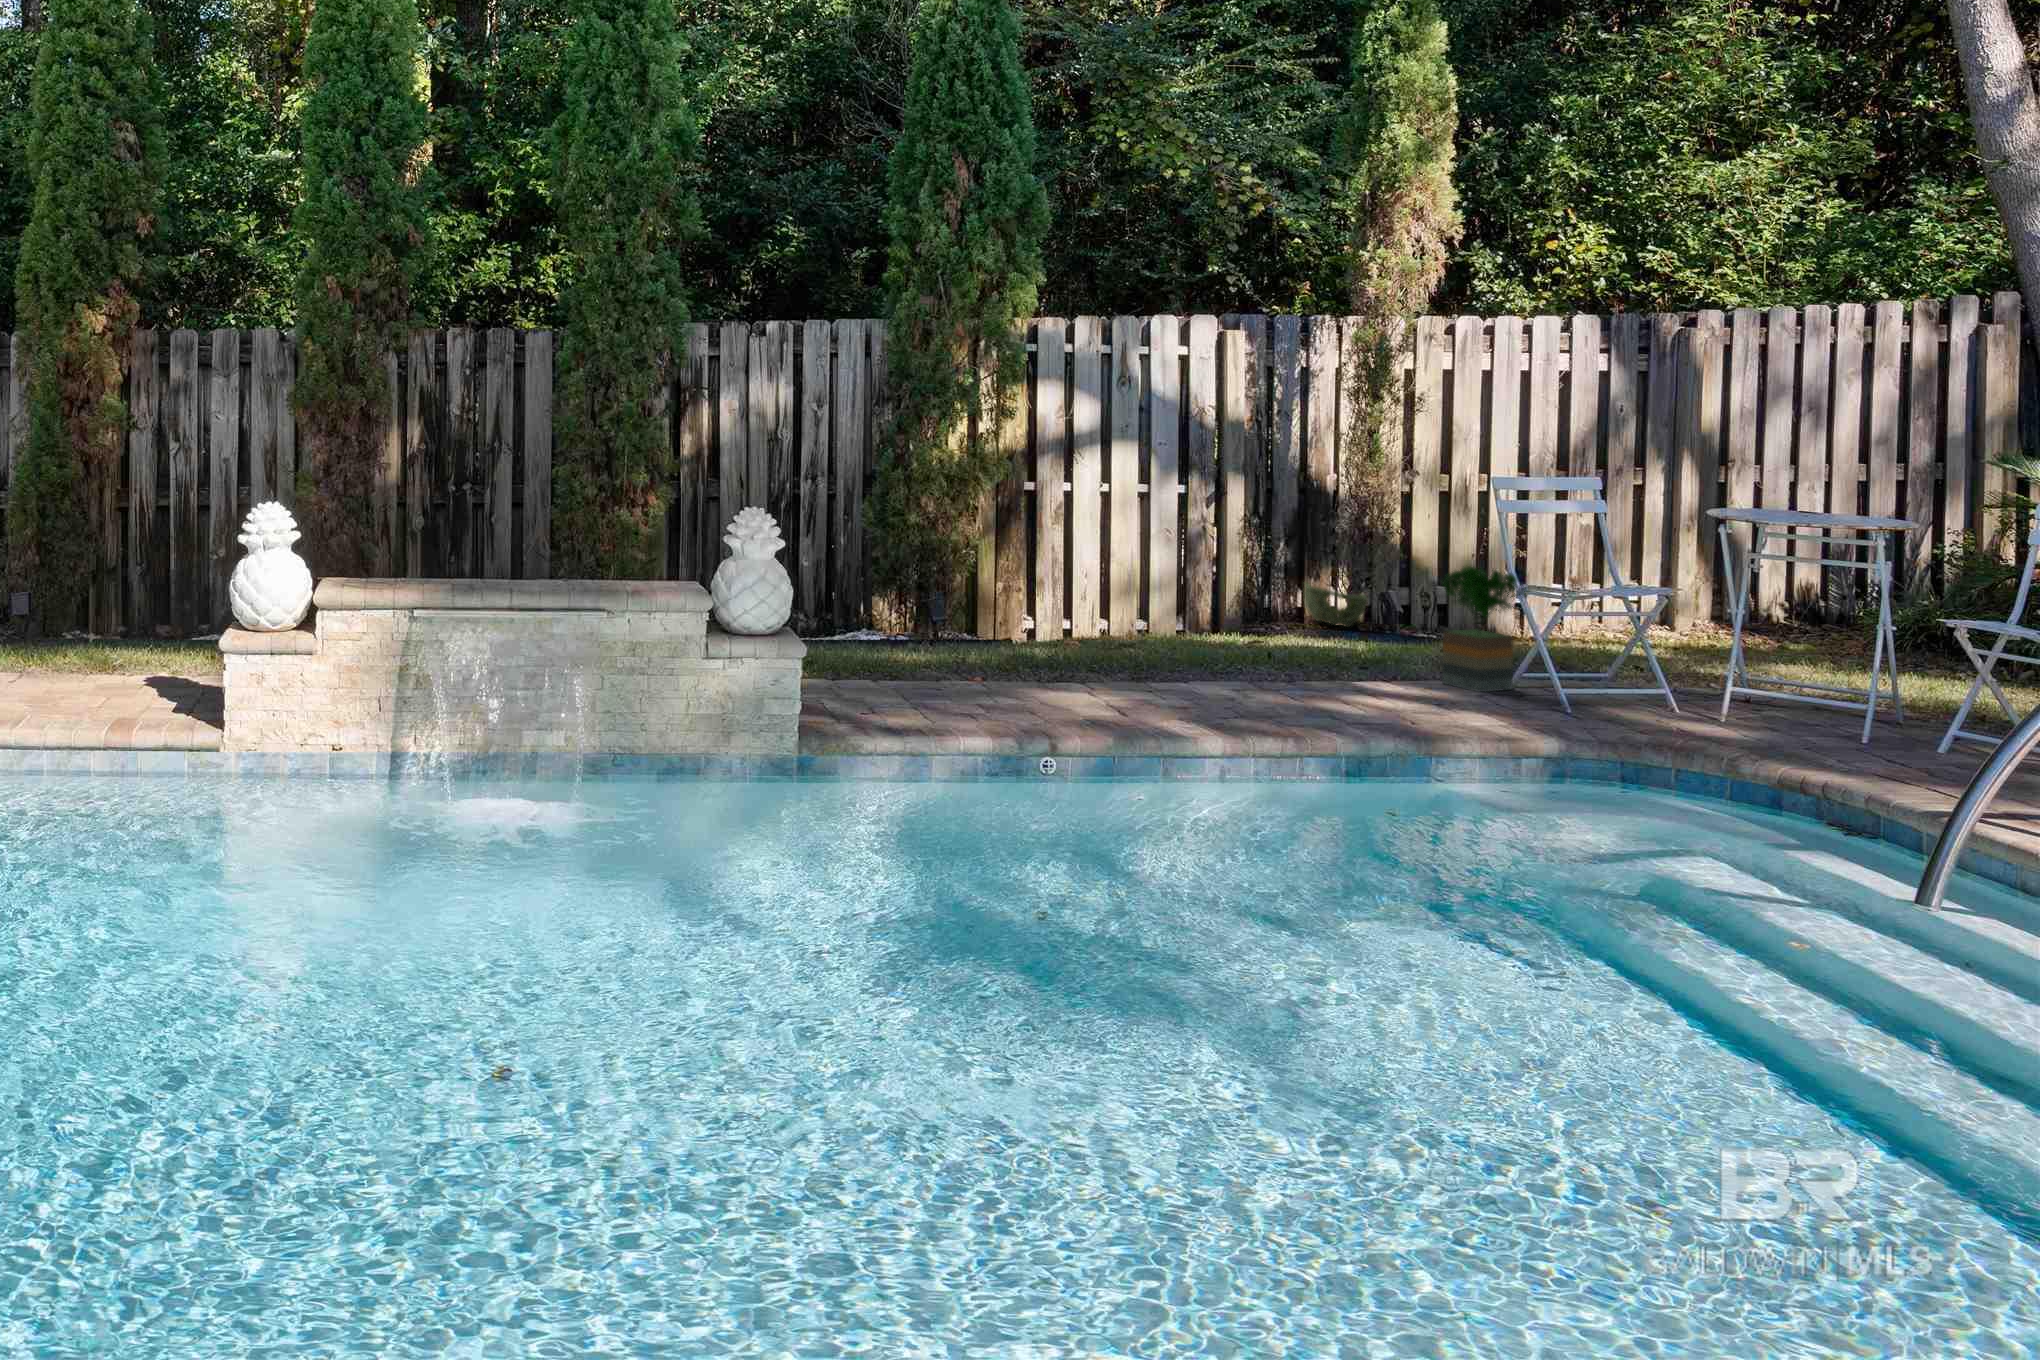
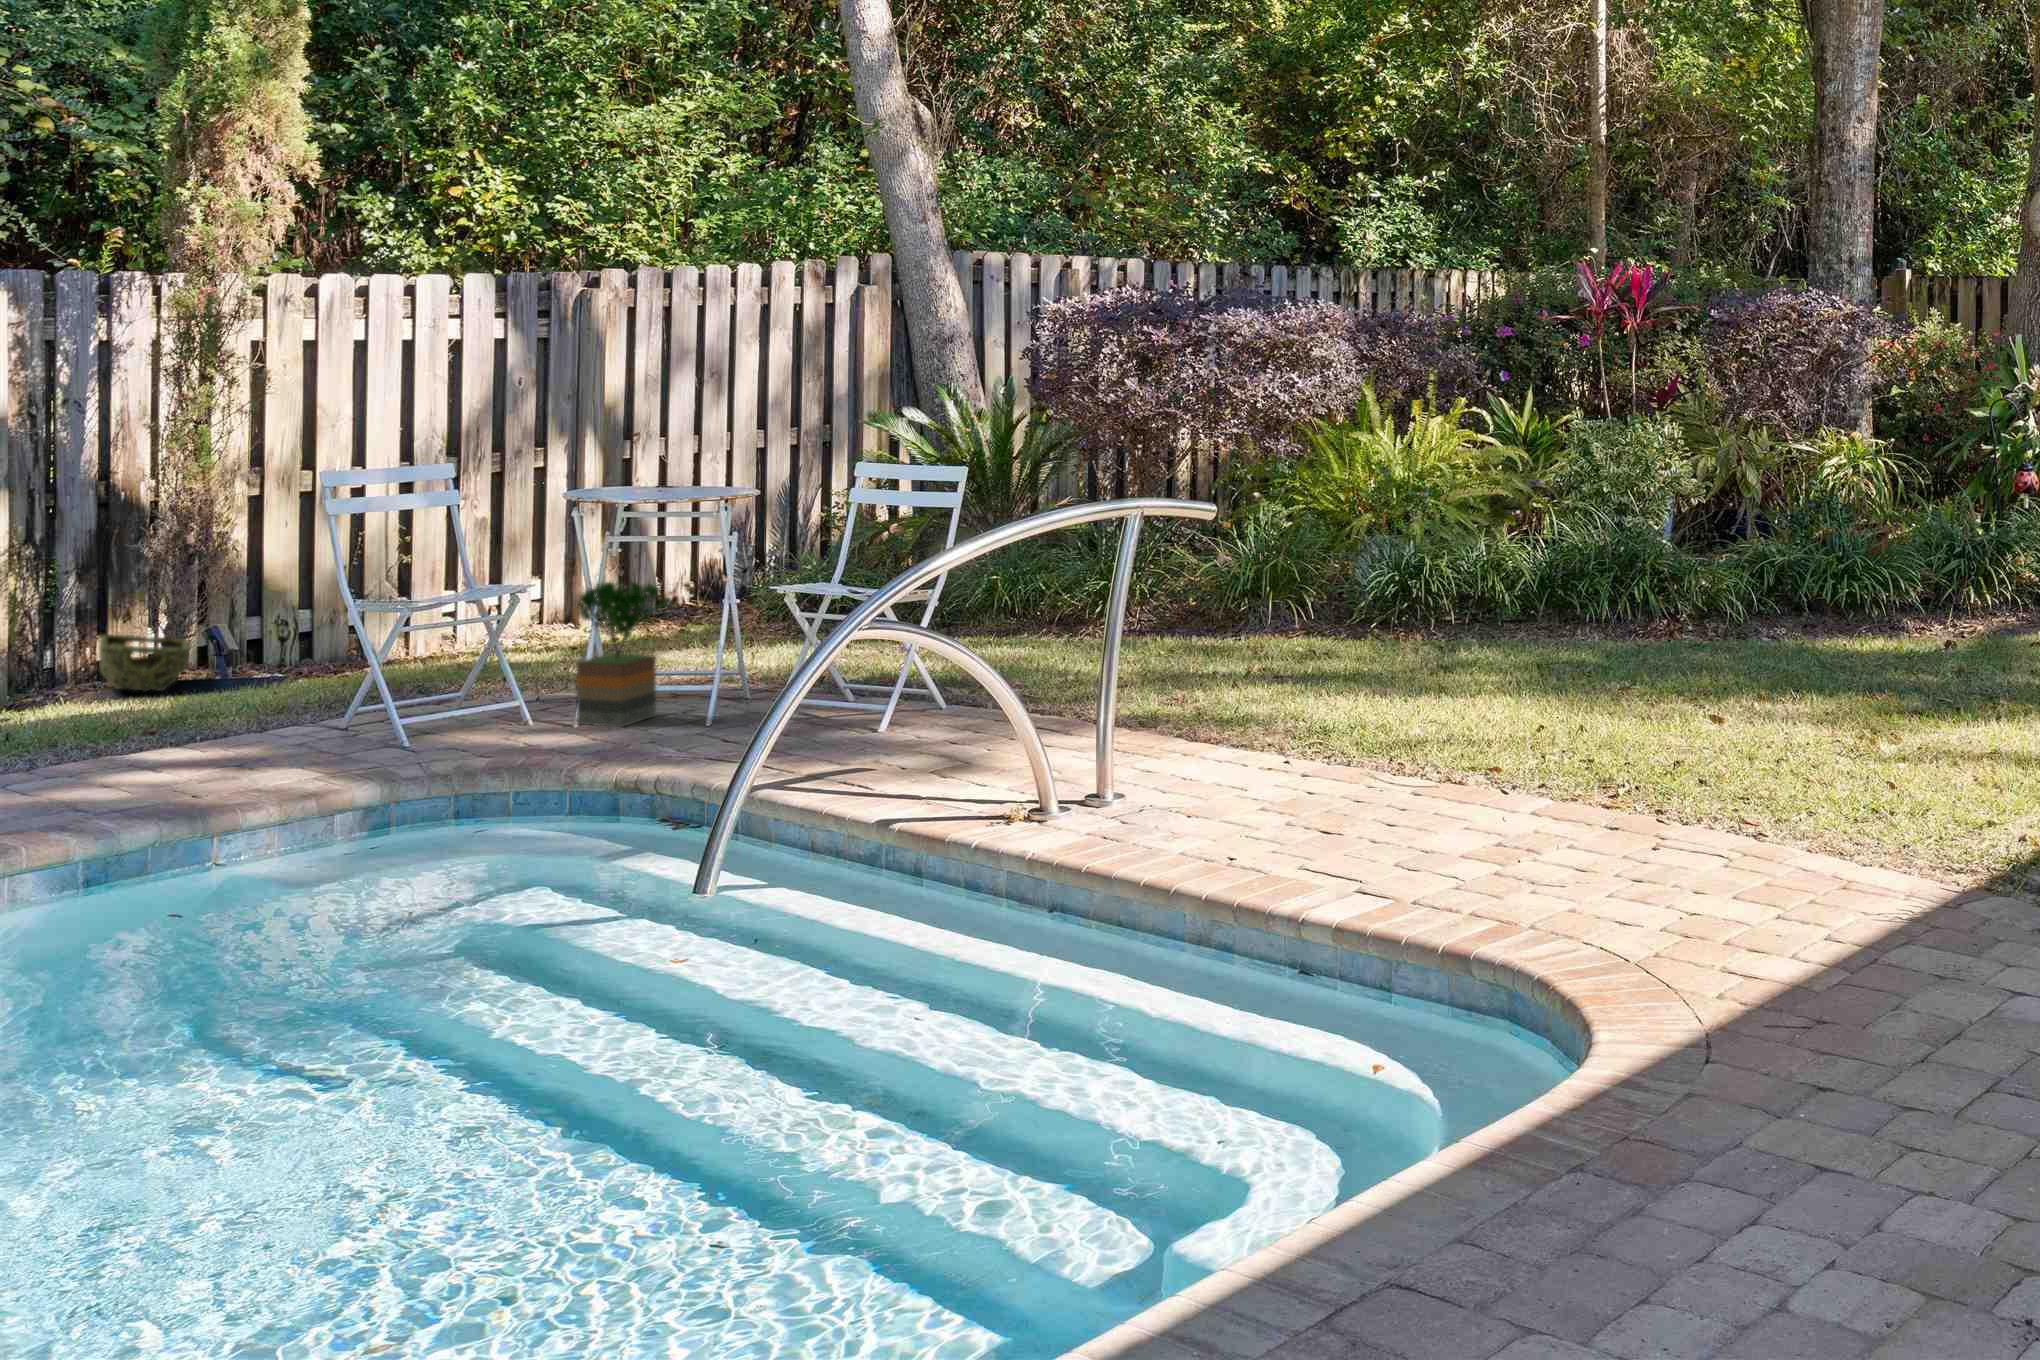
potted tree: present [1441,567,1526,692] -> present [576,582,671,727]

